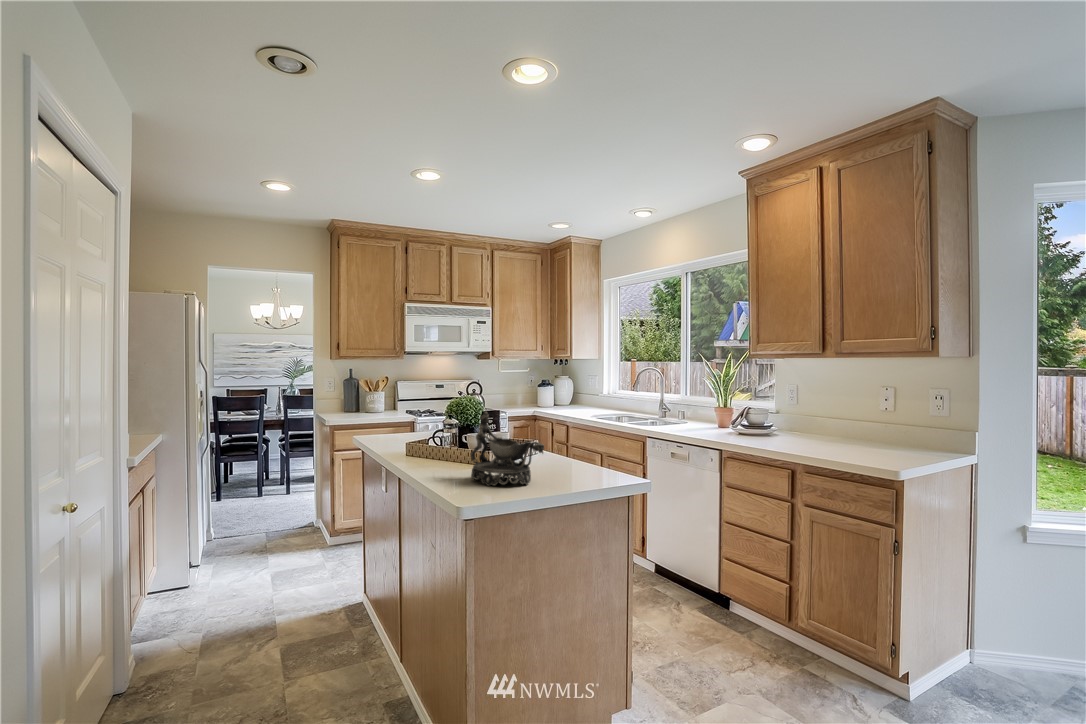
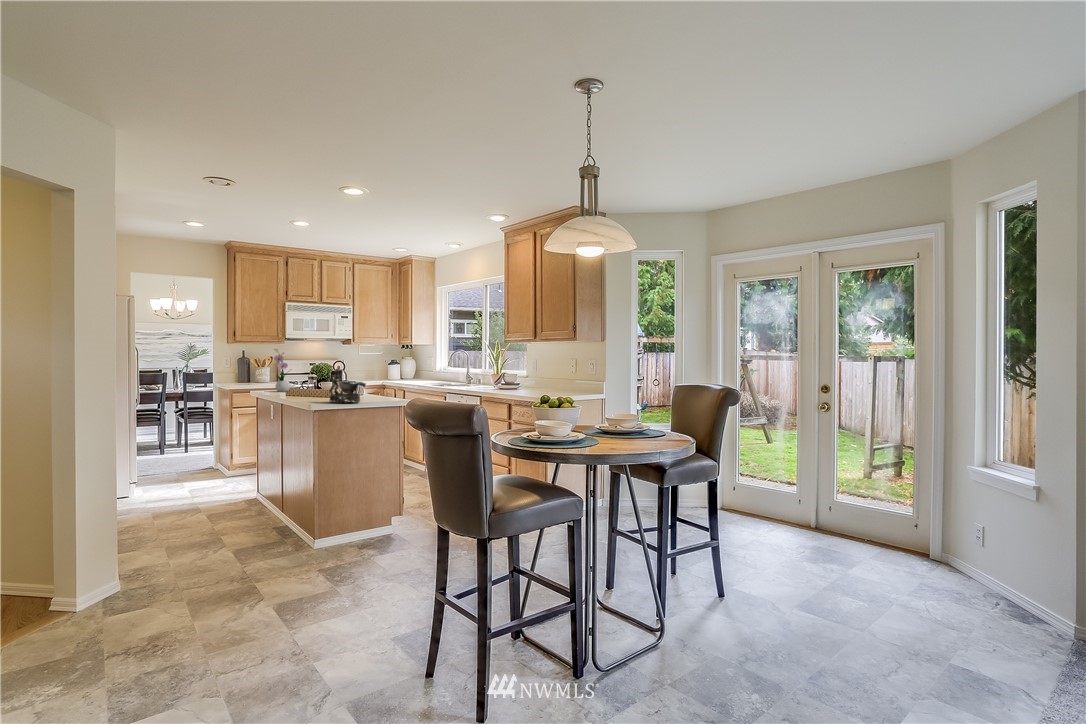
flower arrangement: none [380,369,408,440] -> present [274,349,291,392]

